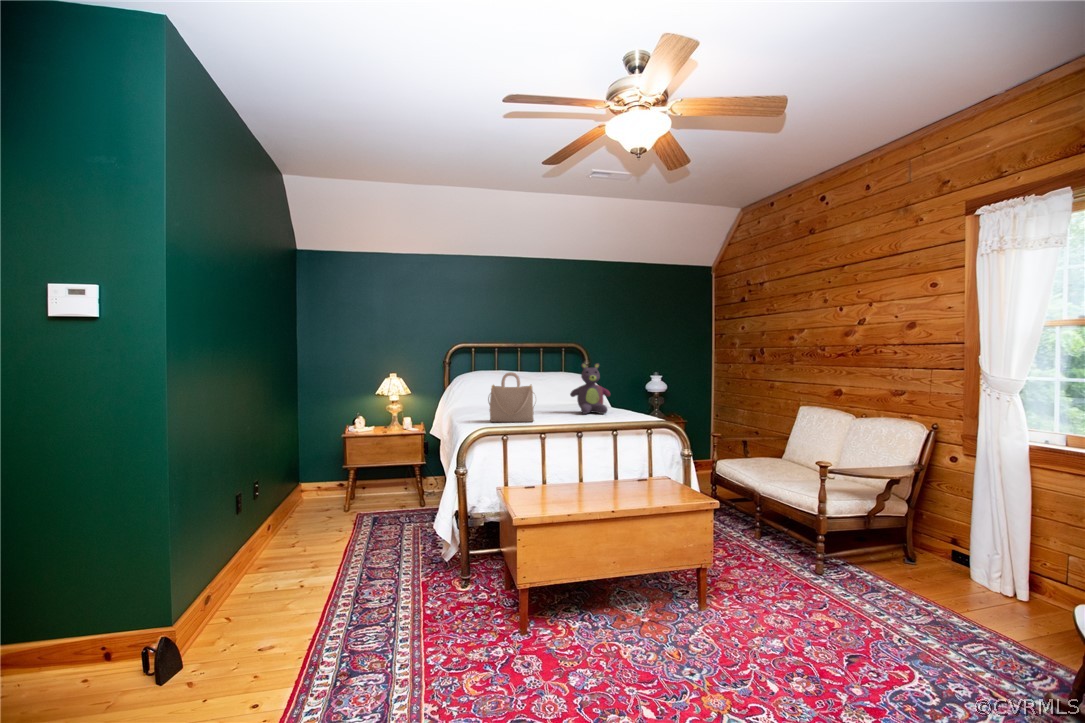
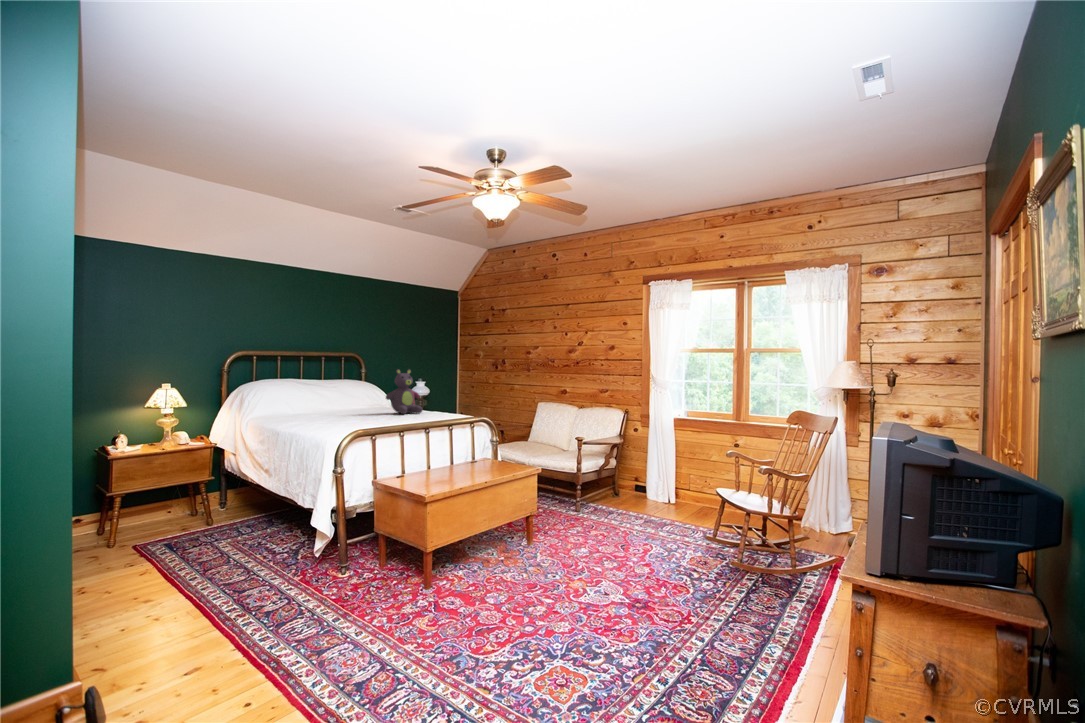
handbag: present [488,372,534,422] -> none [331,376,378,423]

